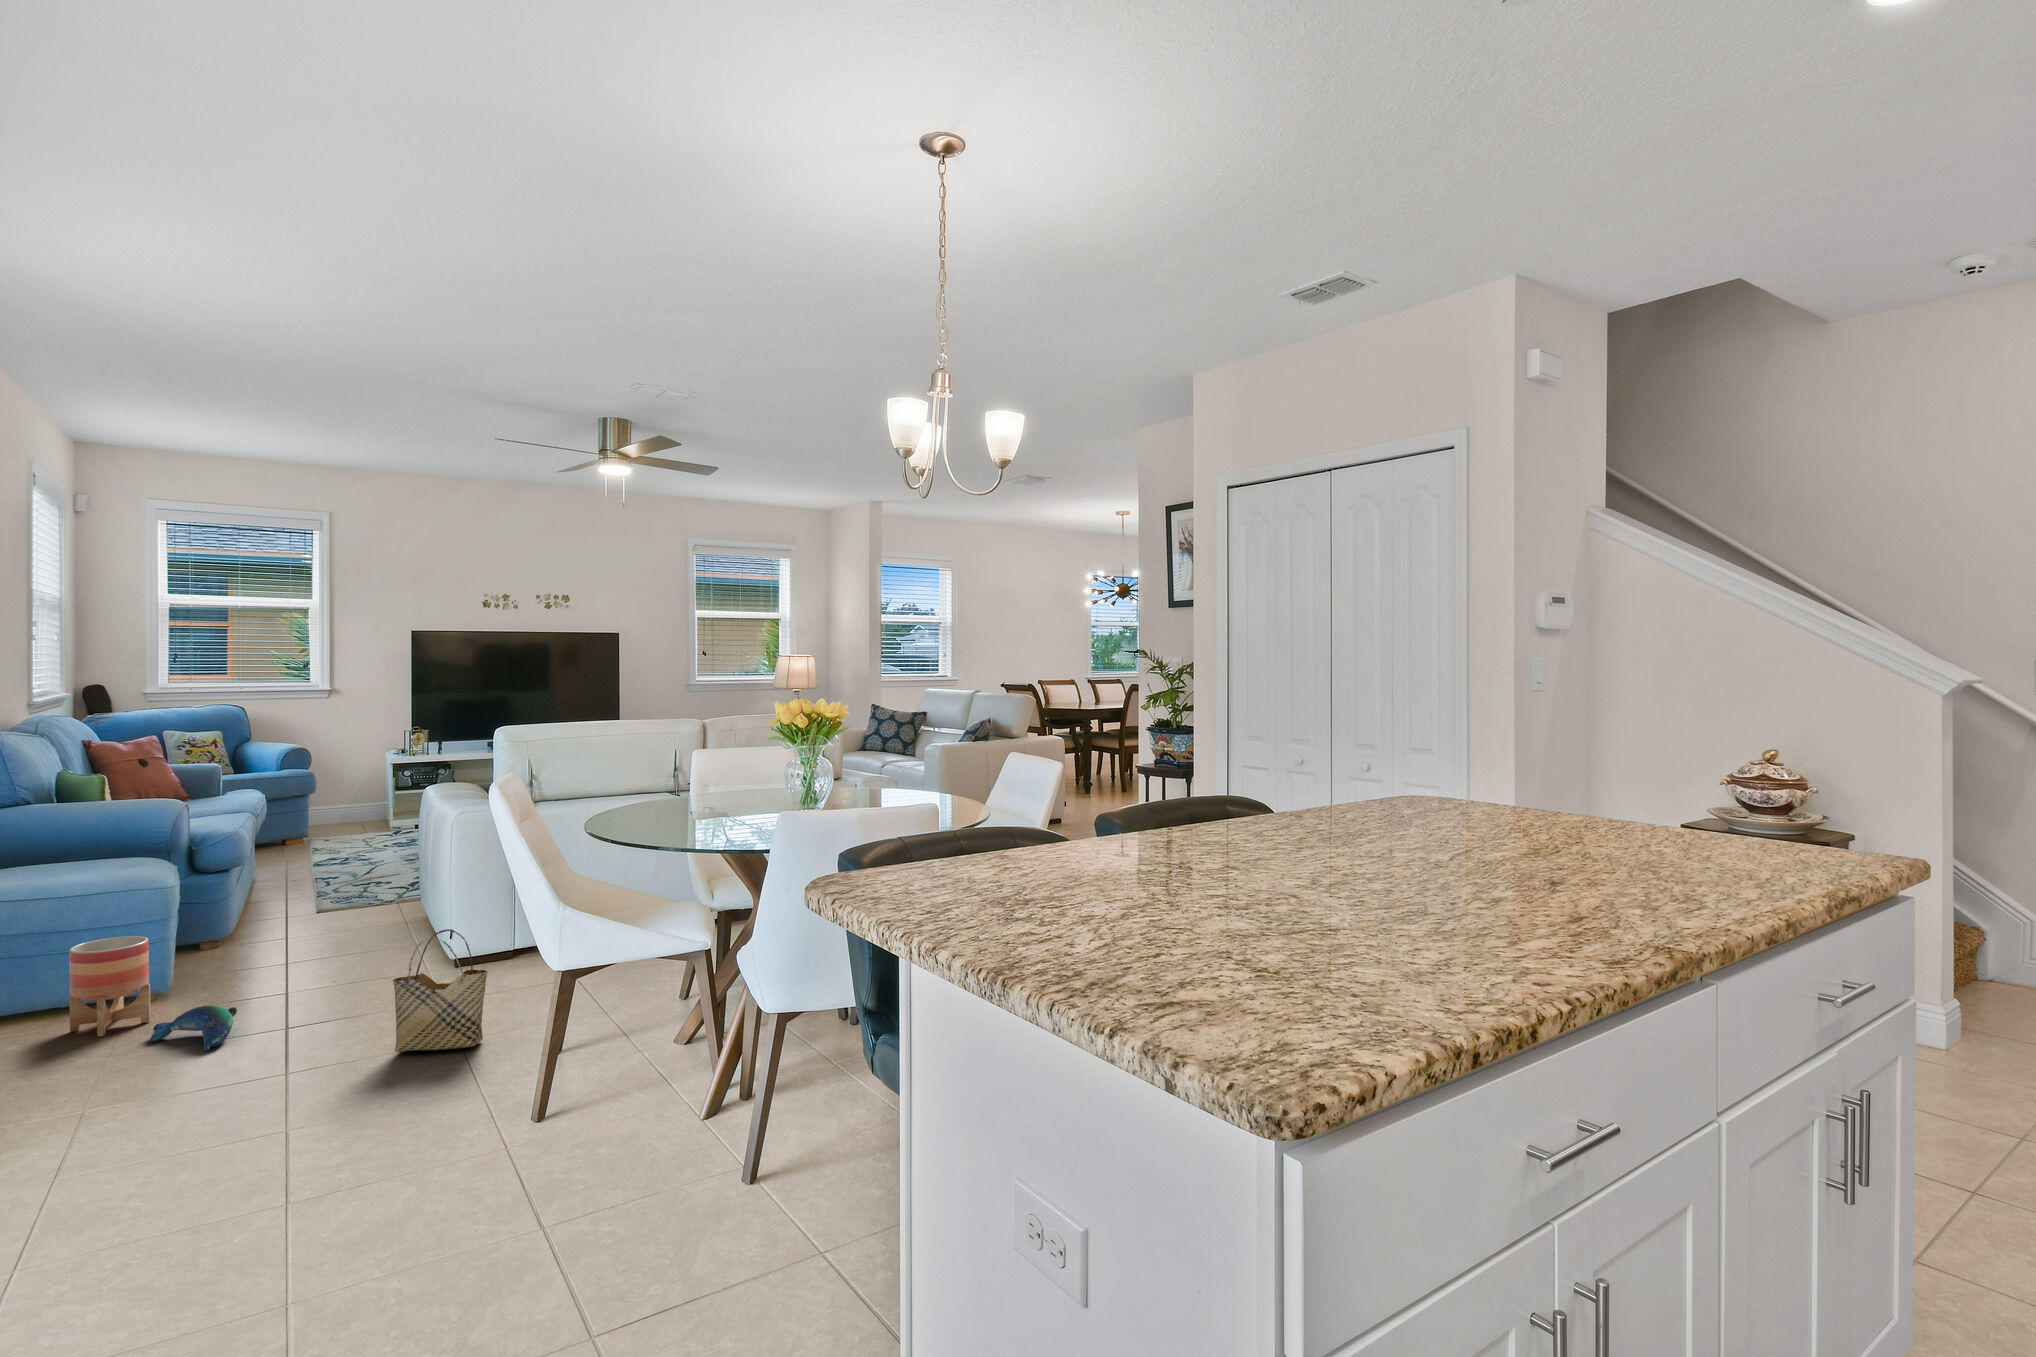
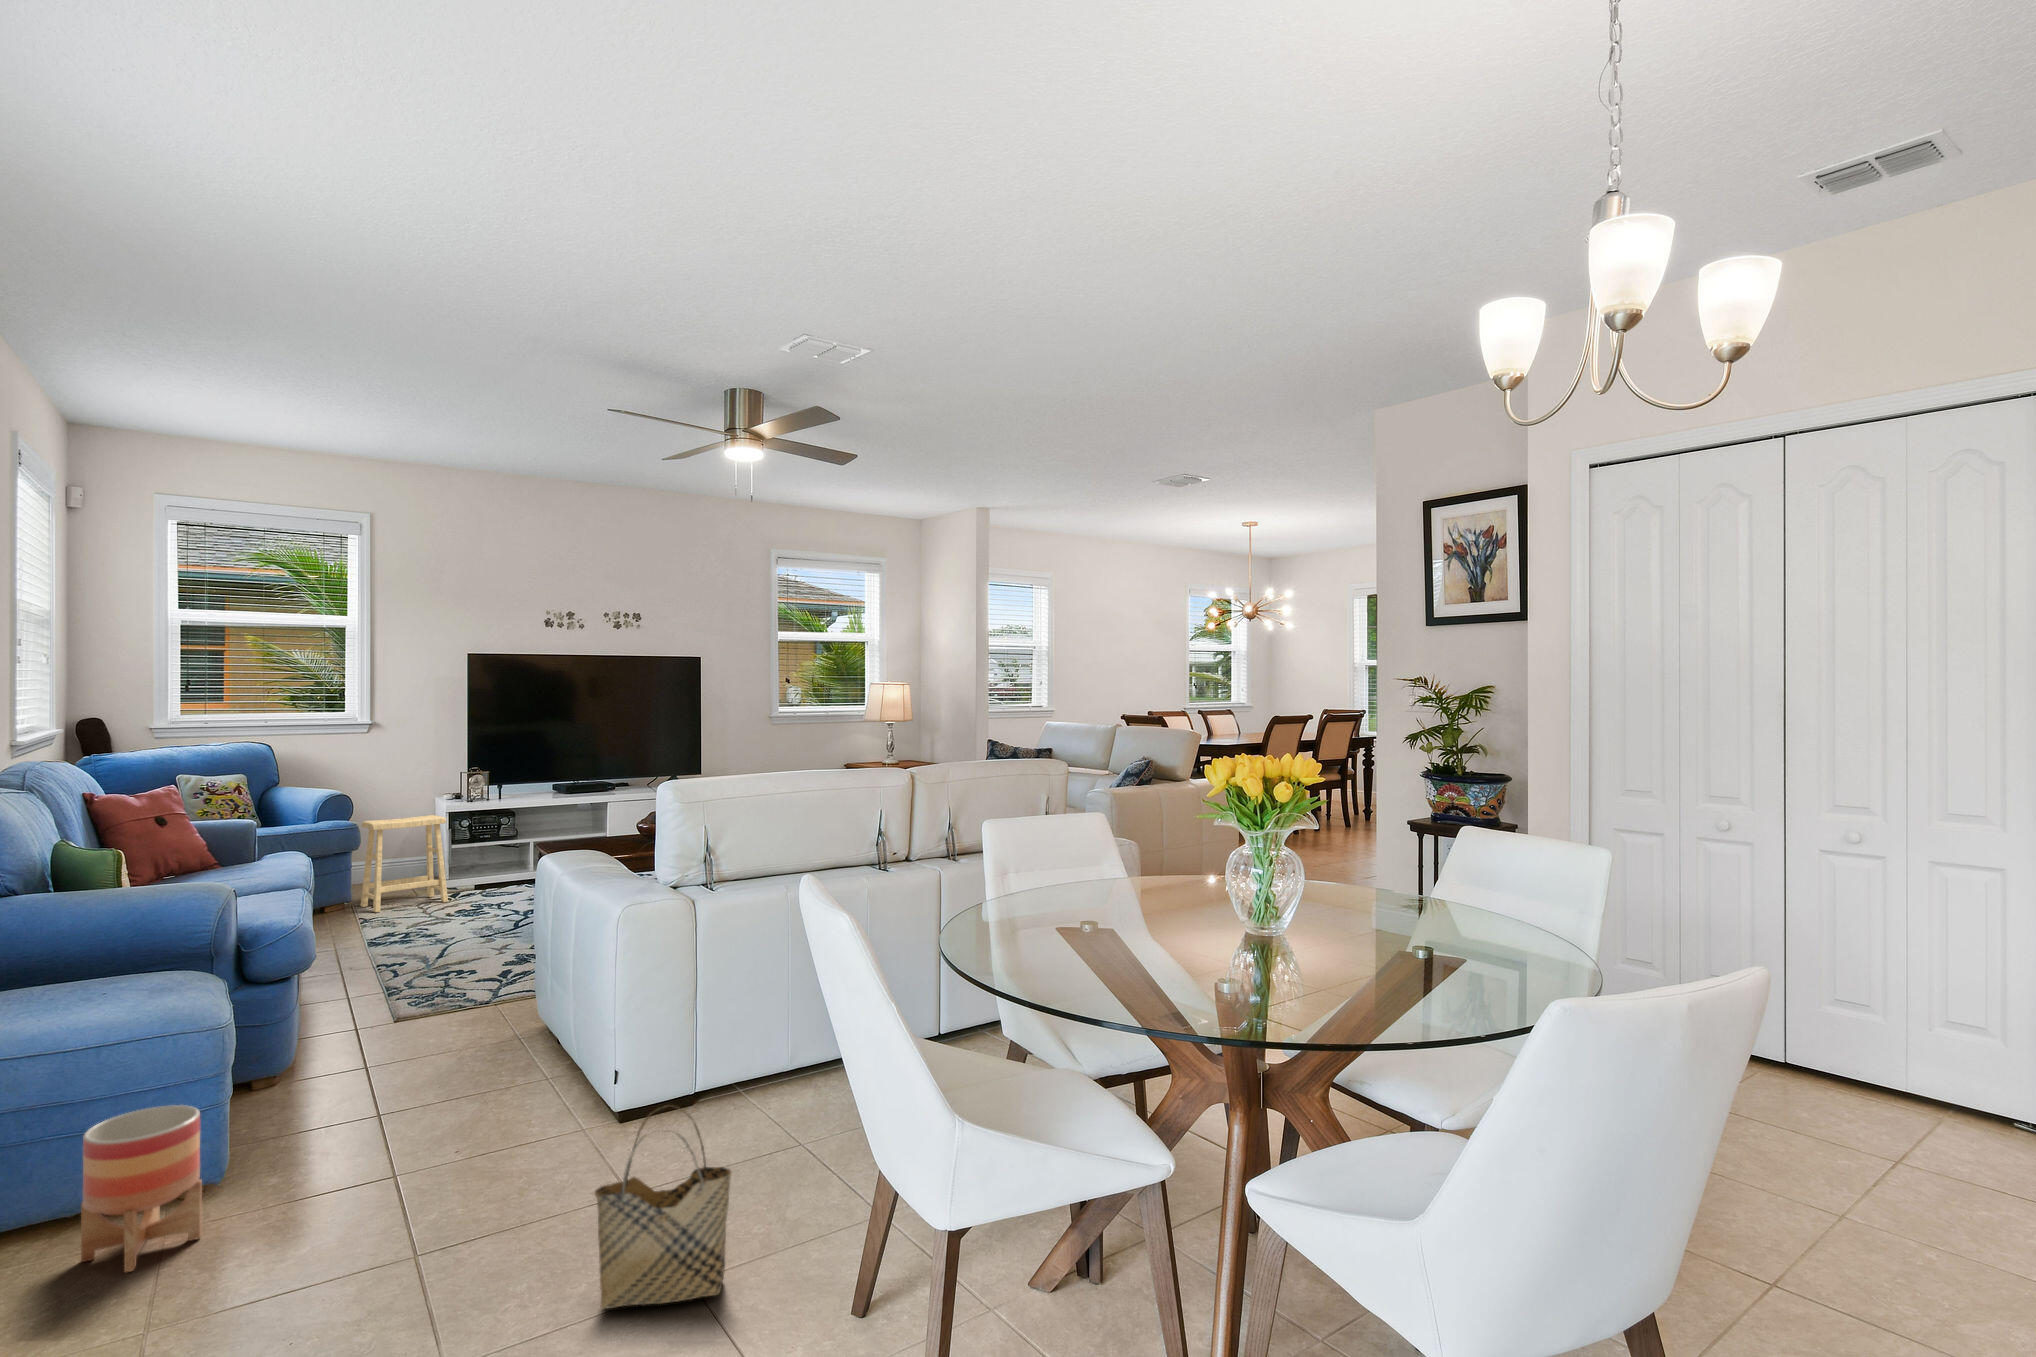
footstool: none [318,766,391,844] -> present [361,815,448,912]
plush toy: present [150,1005,237,1050] -> none [207,1221,338,1305]

